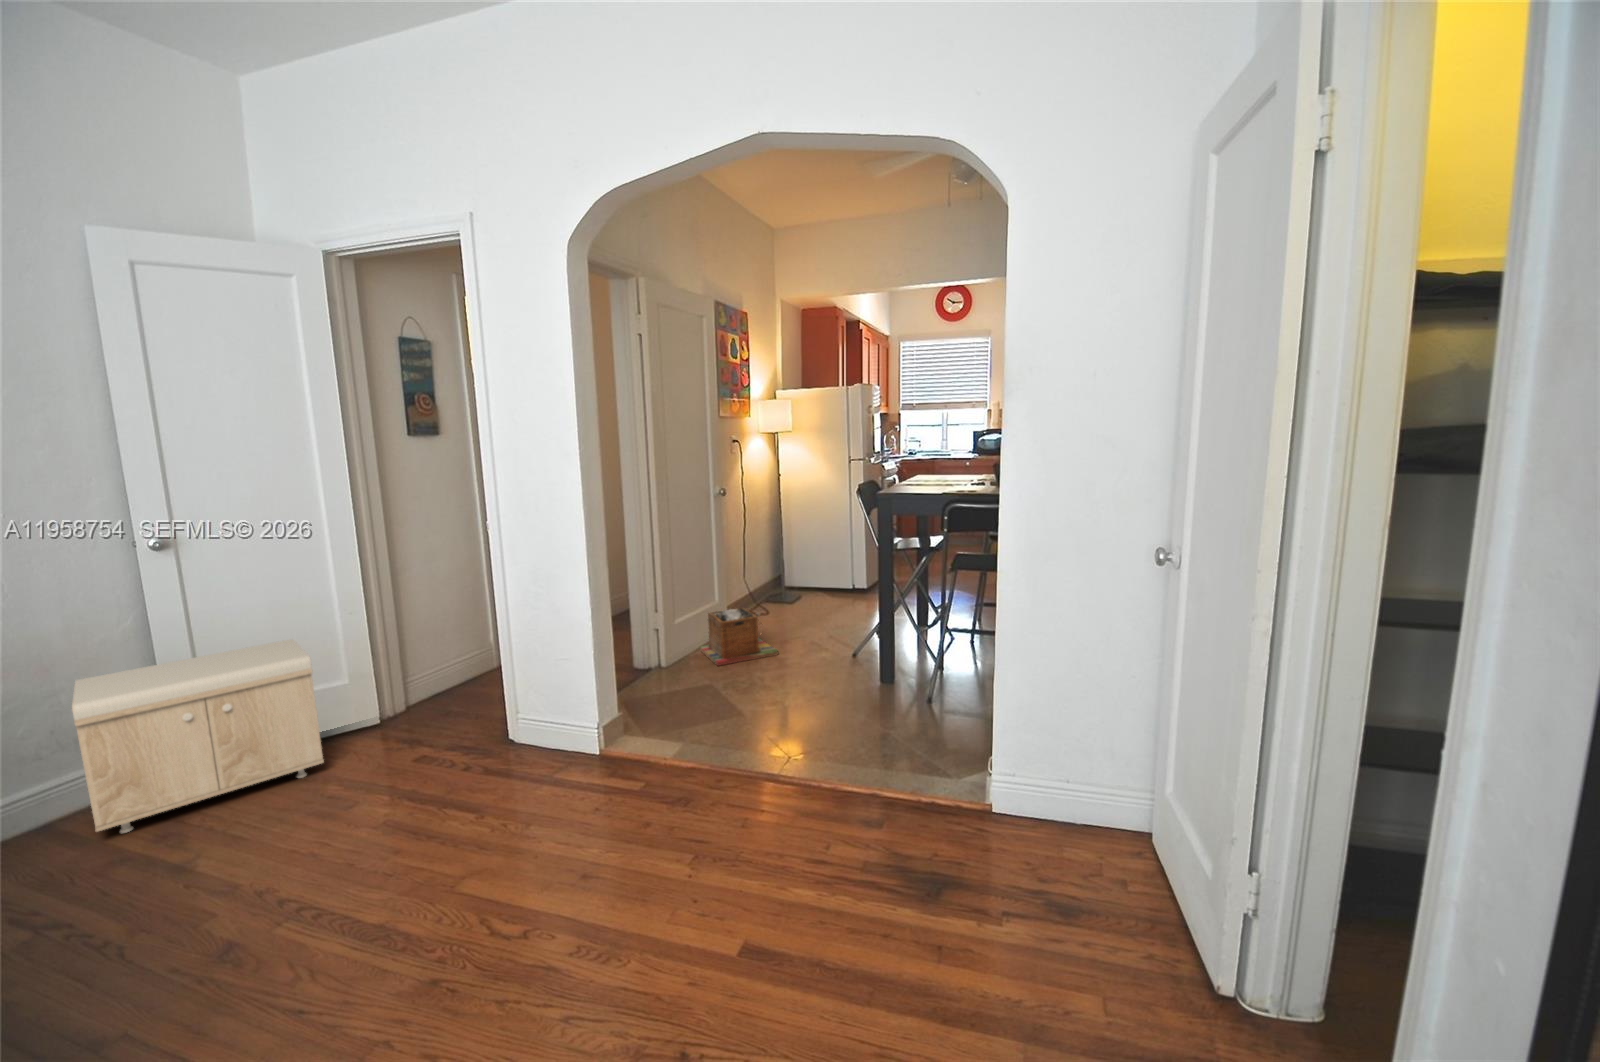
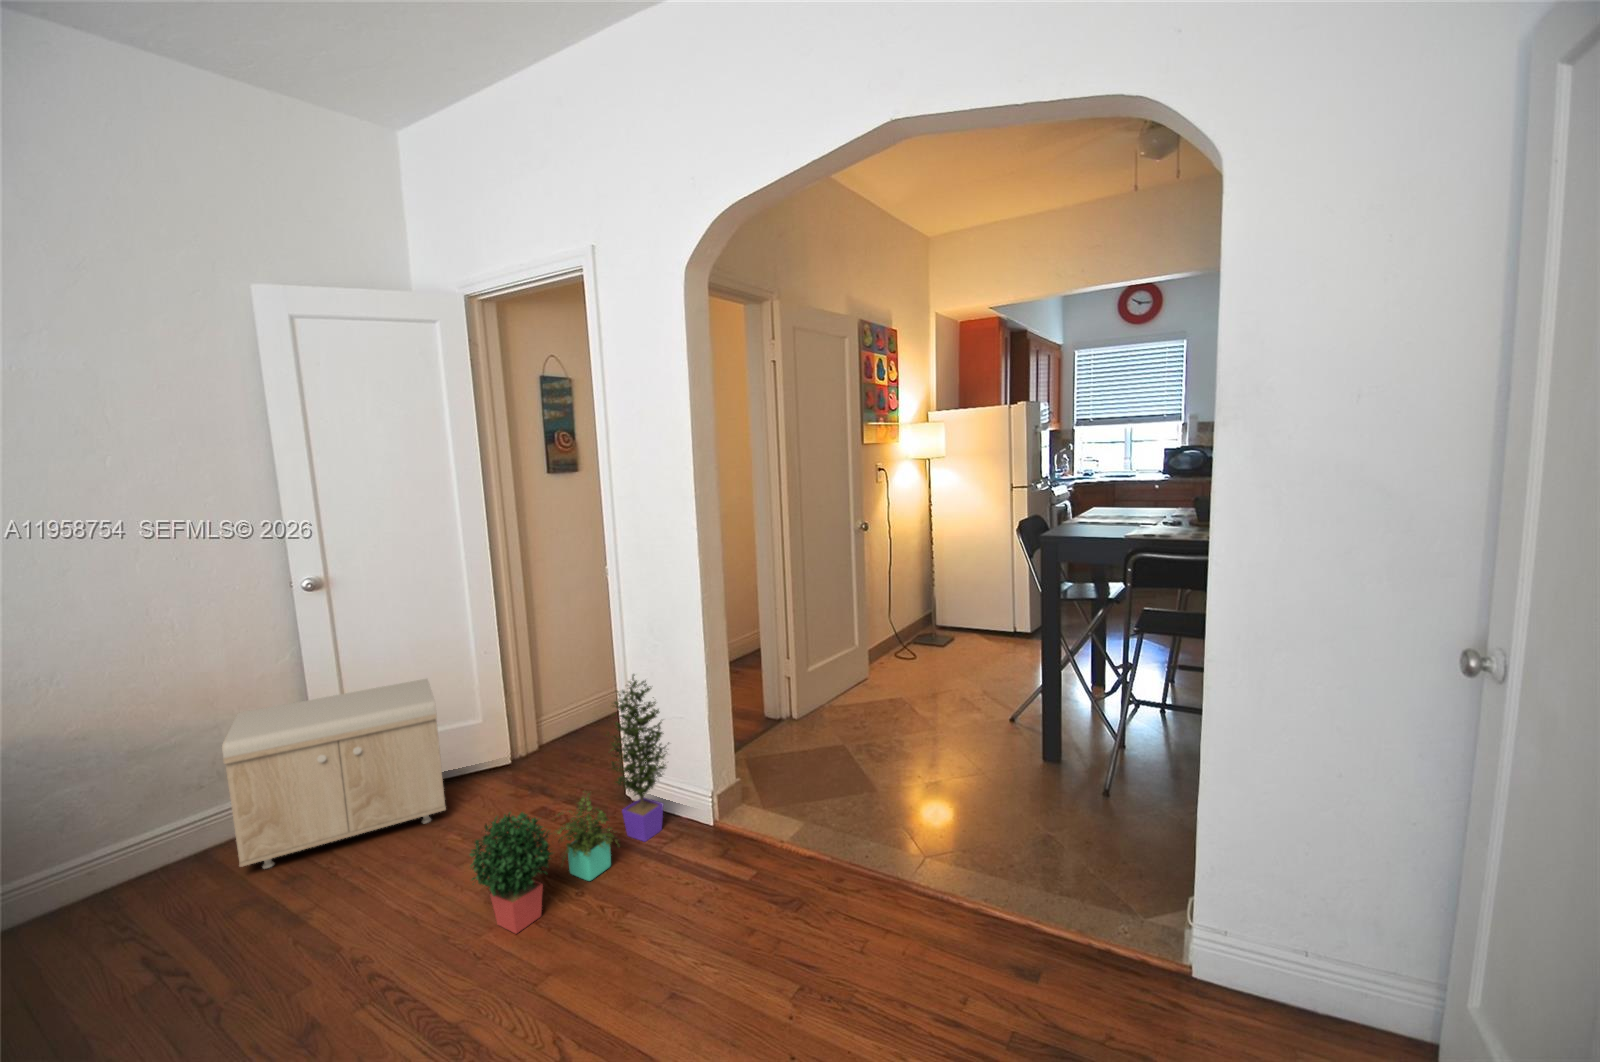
laundry basket: present [700,608,778,666] -> none [836,659,923,726]
potted plant: none [372,618,559,850] -> present [469,674,667,934]

